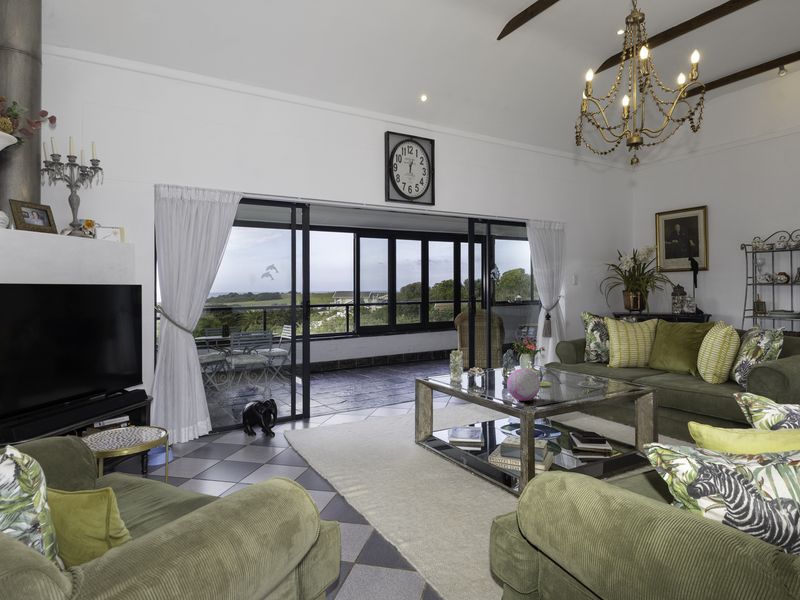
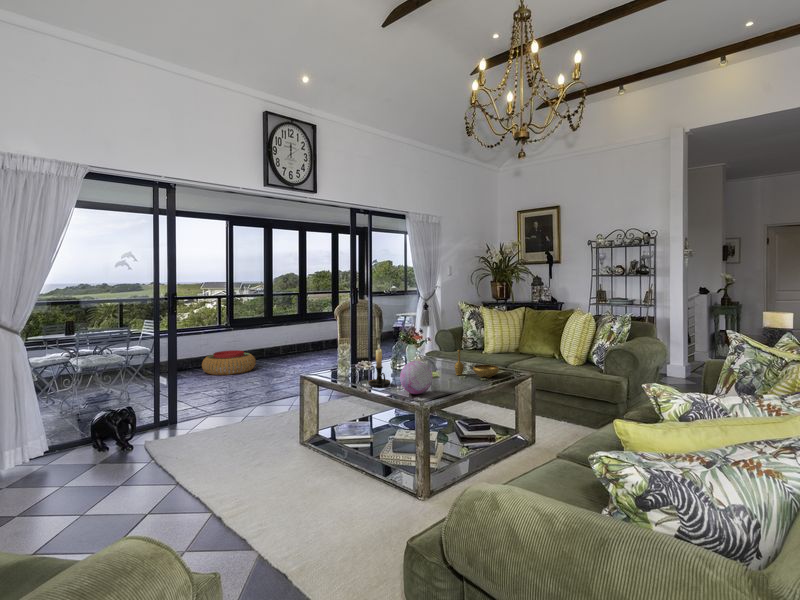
candle holder: none [478,350,499,393] -> present [368,345,390,387]
pouf: none [330,356,378,378] -> present [202,350,256,375]
decorative bowl: none [567,360,616,390] -> present [454,350,499,378]

